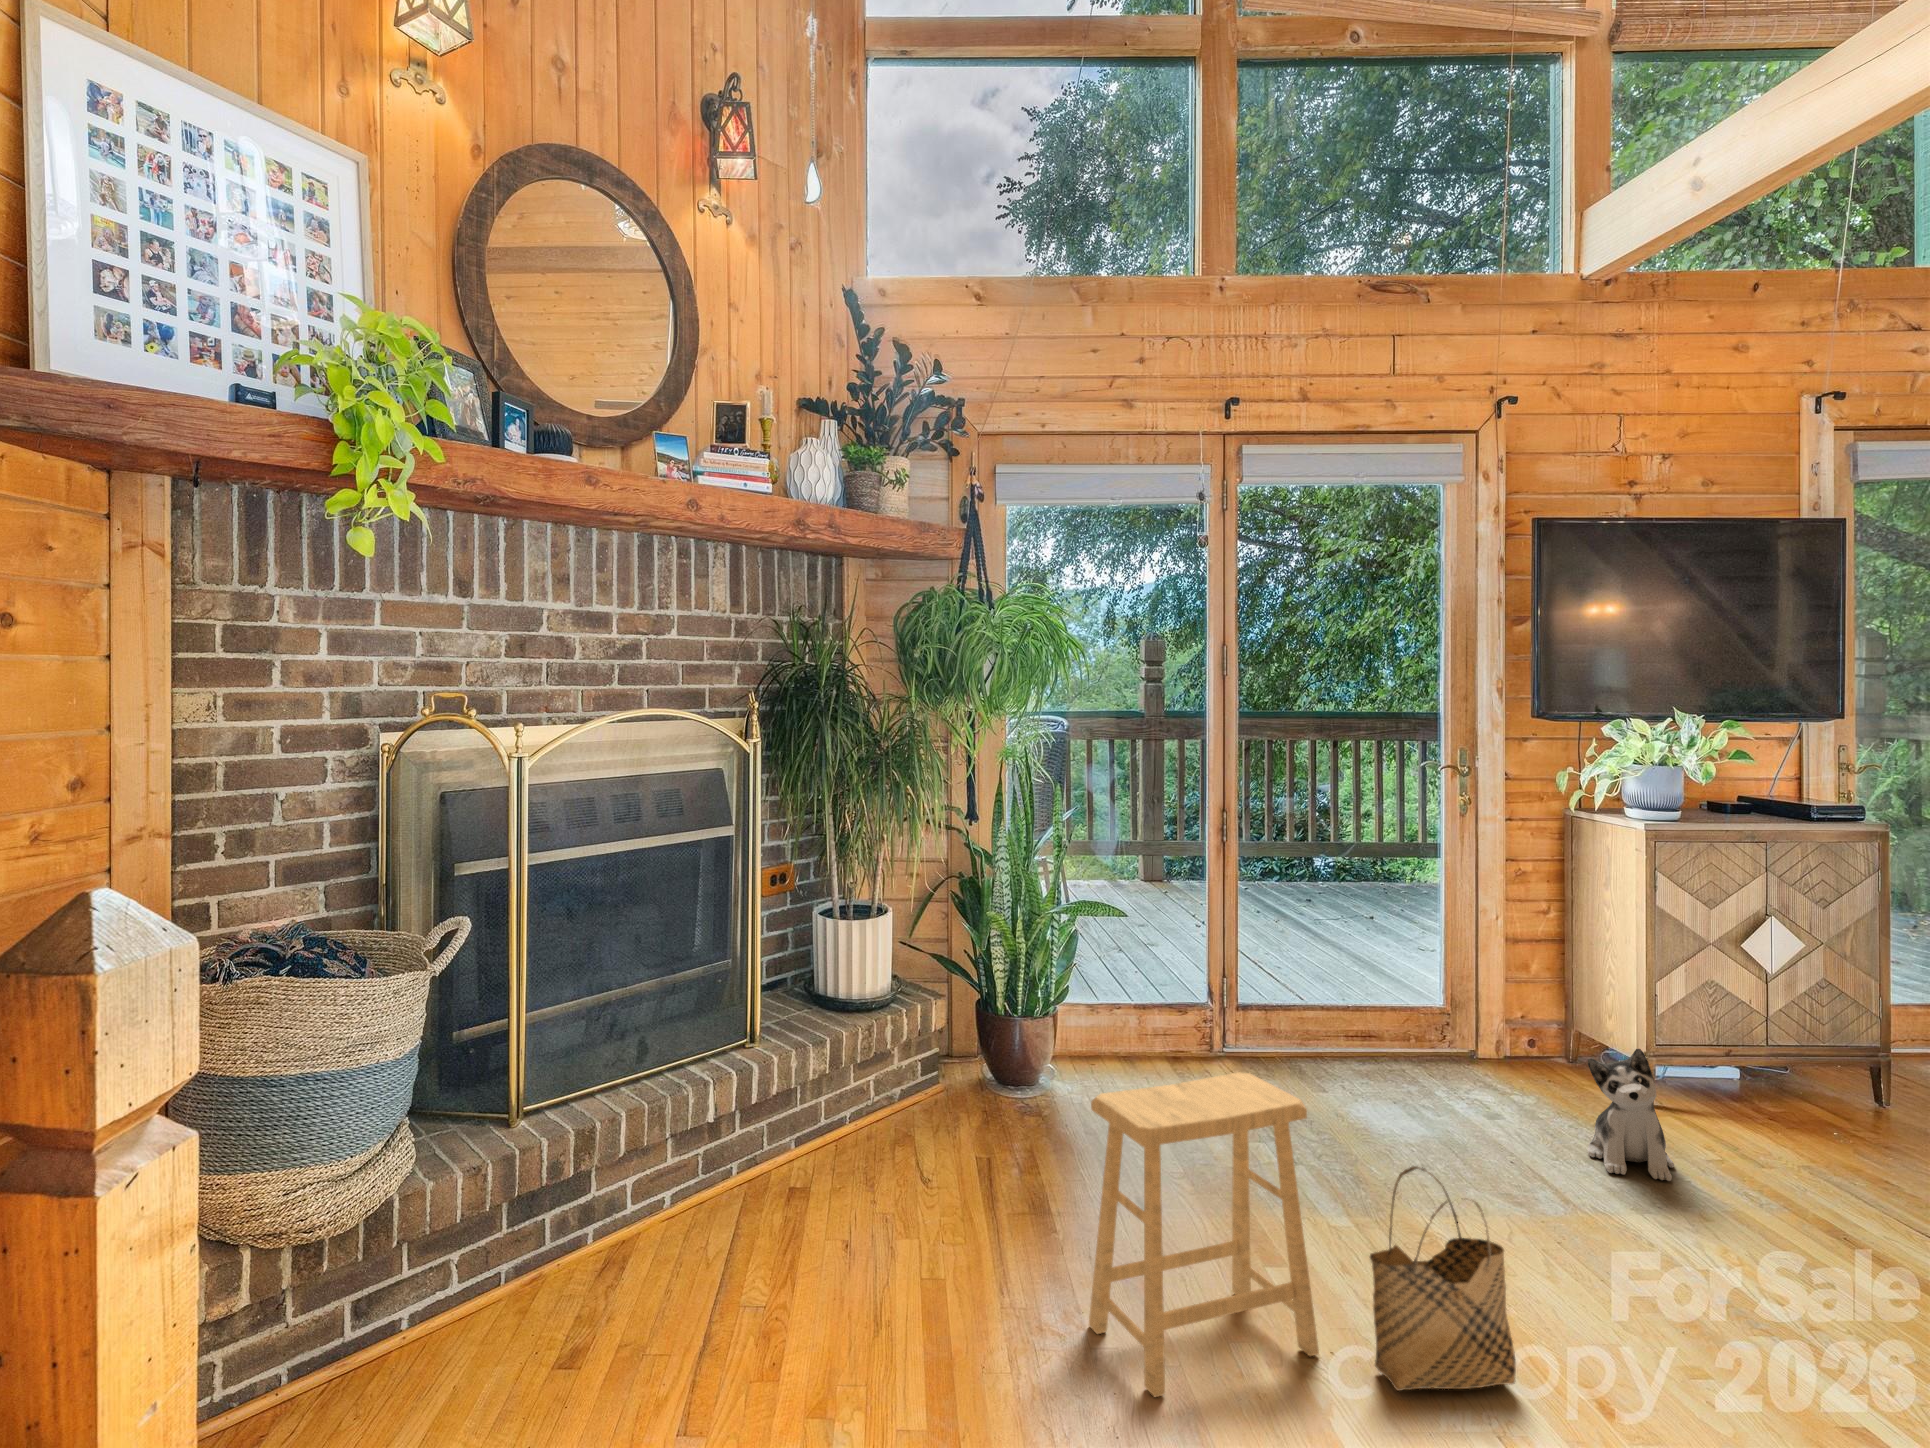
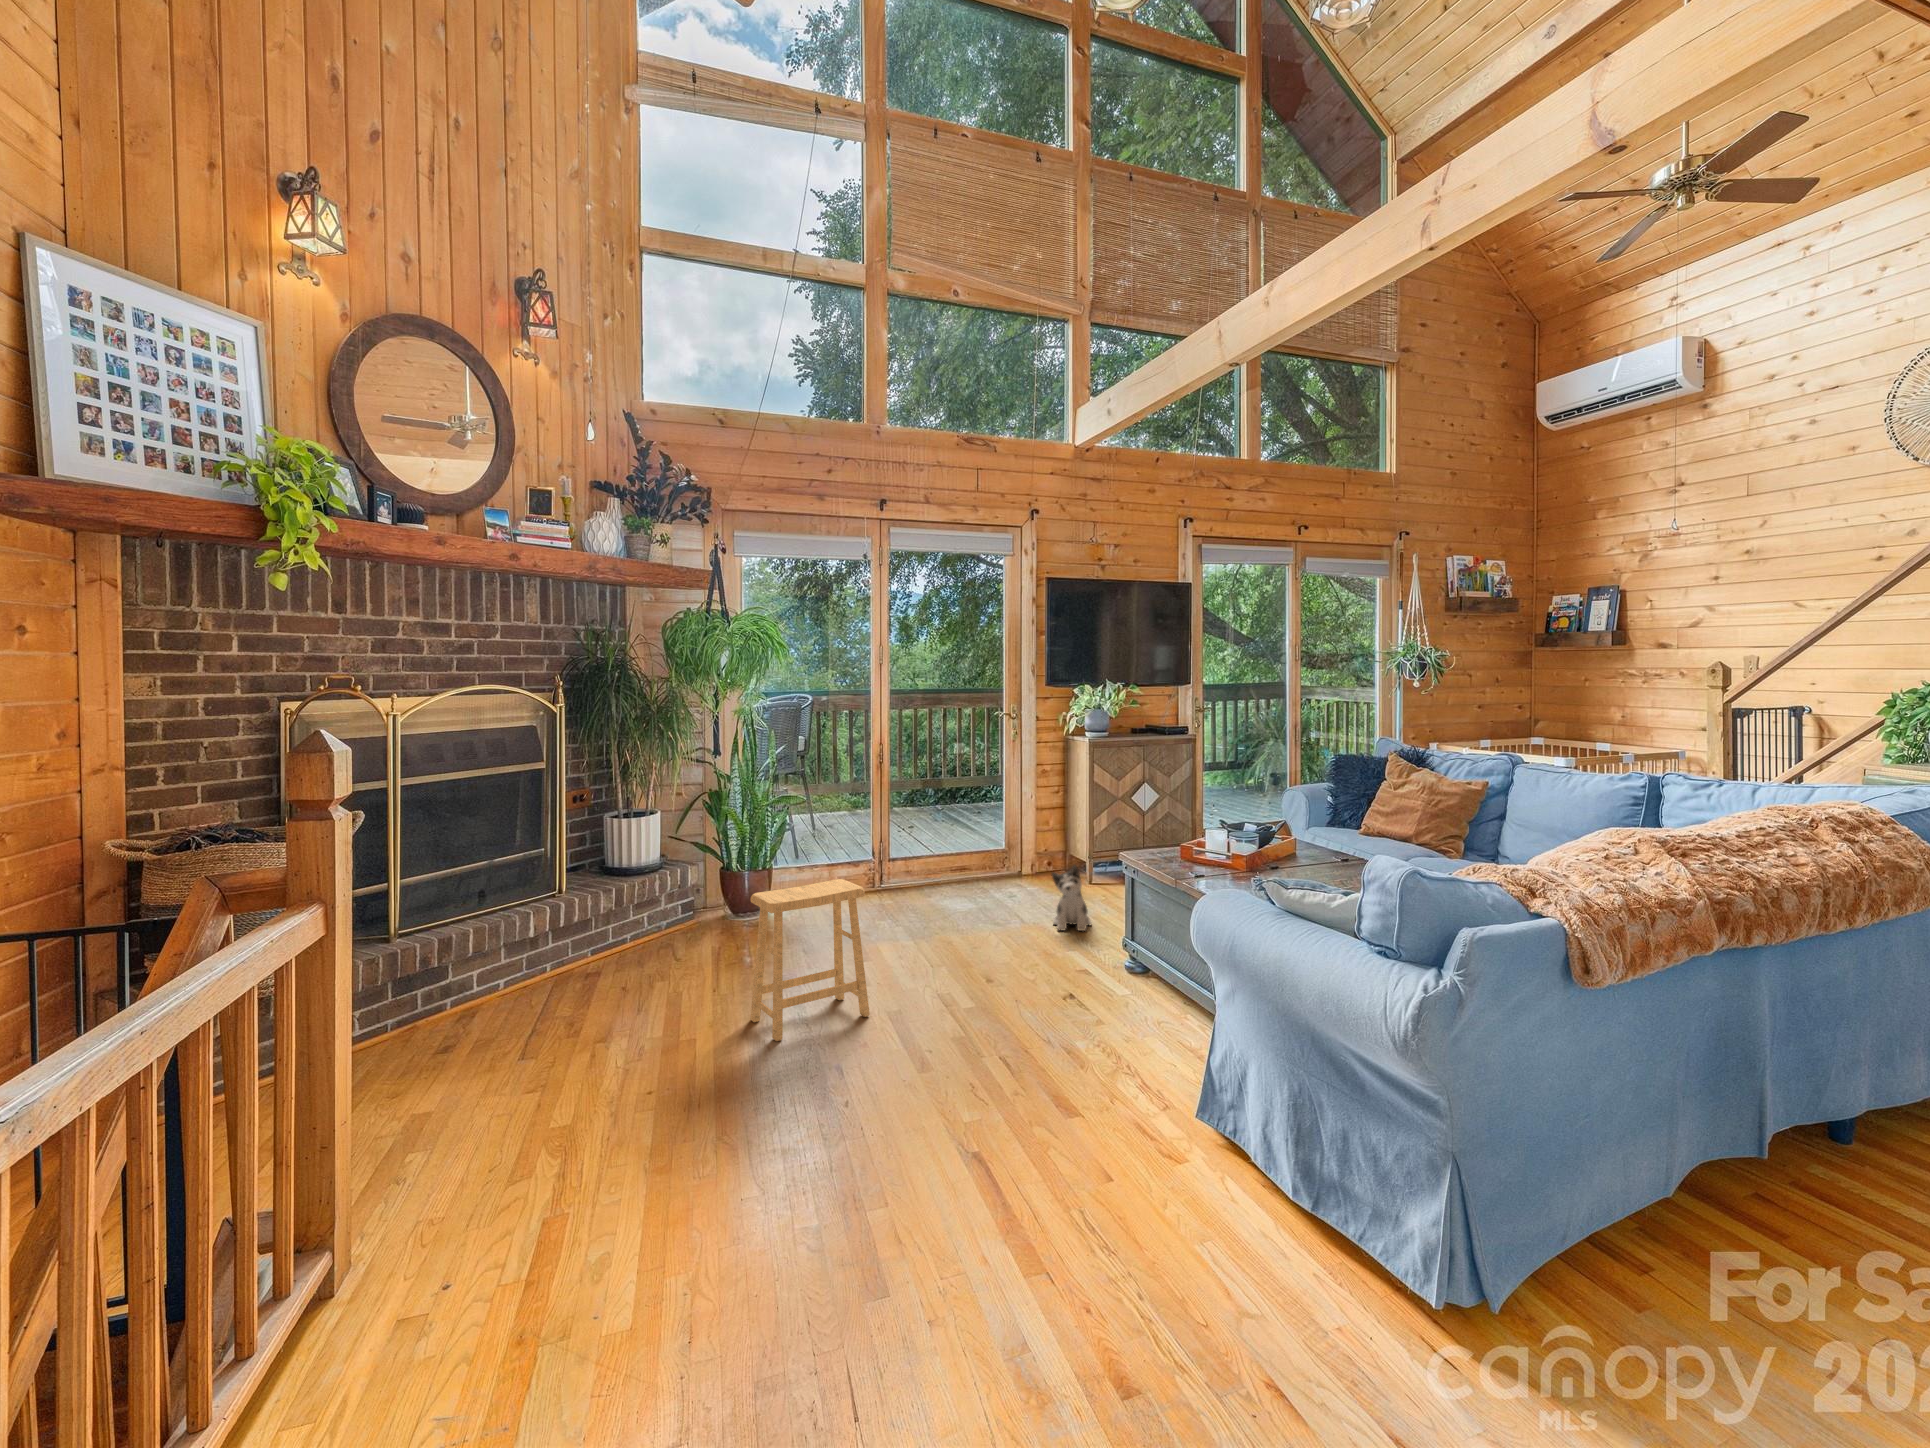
woven basket: present [1370,1166,1516,1391] -> none [891,916,960,1023]

